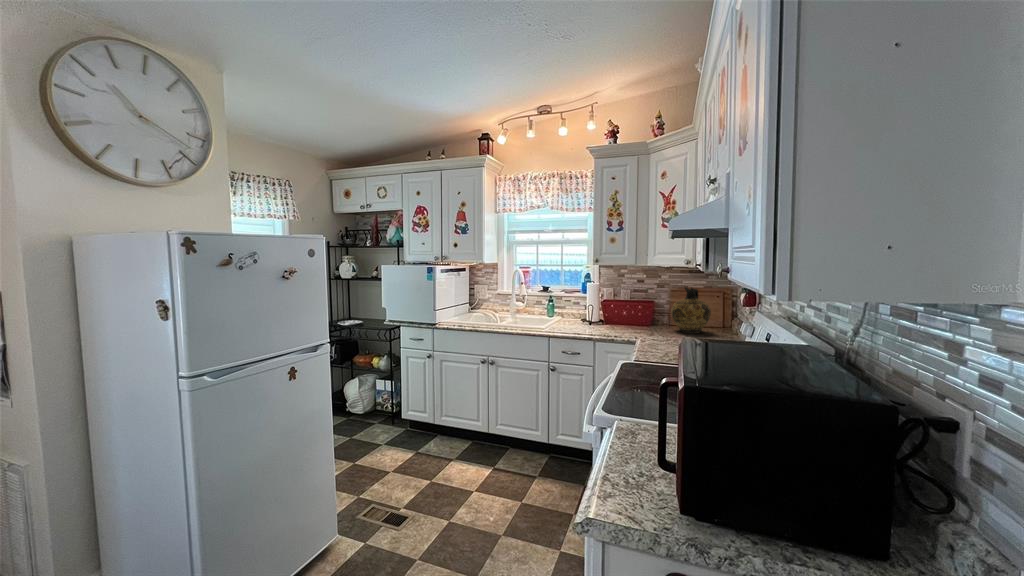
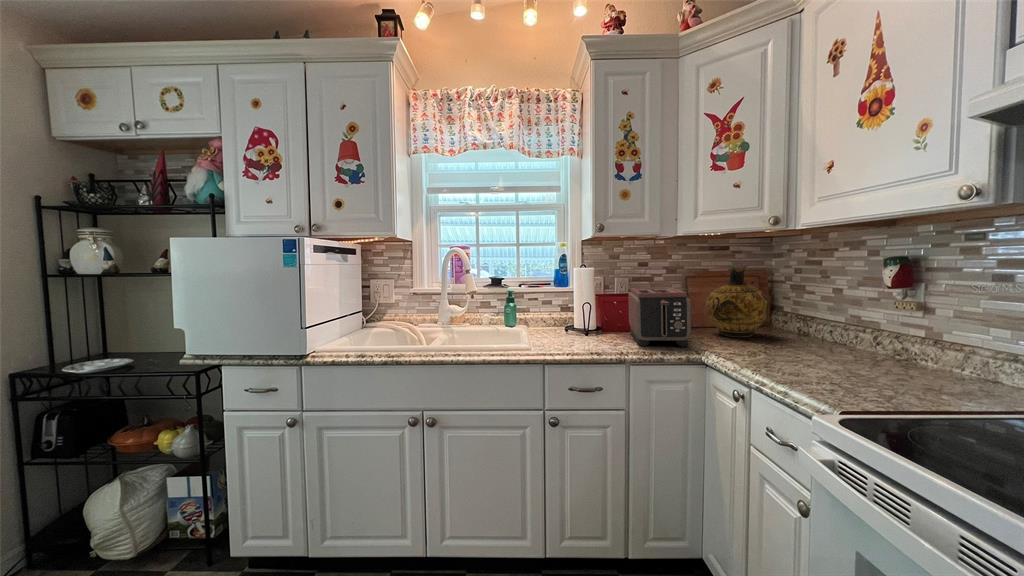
toaster: none [607,297,647,335] -> present [628,287,691,347]

